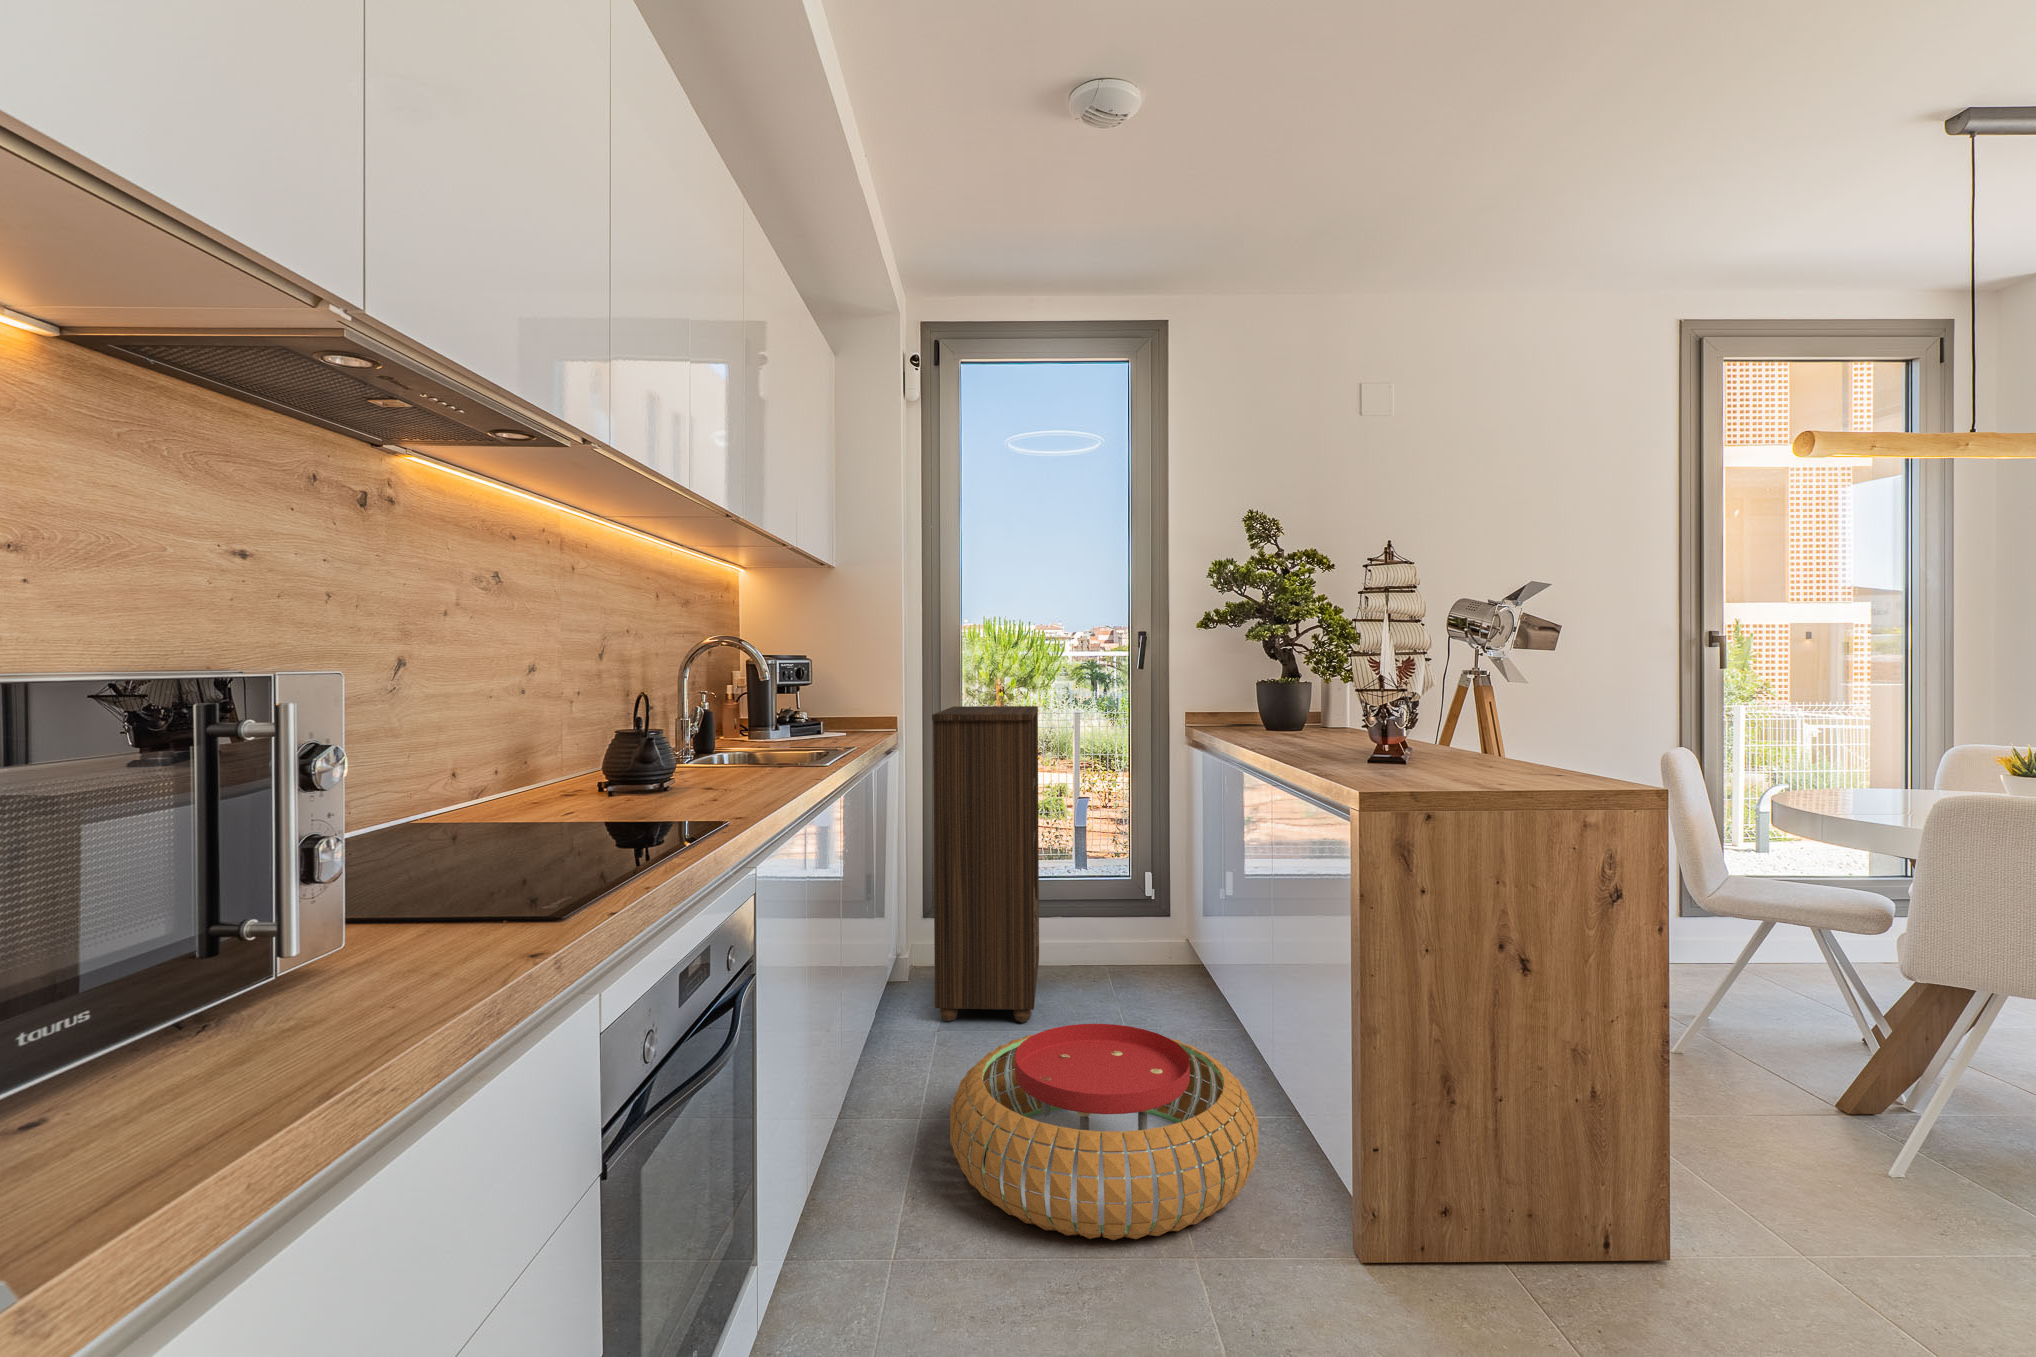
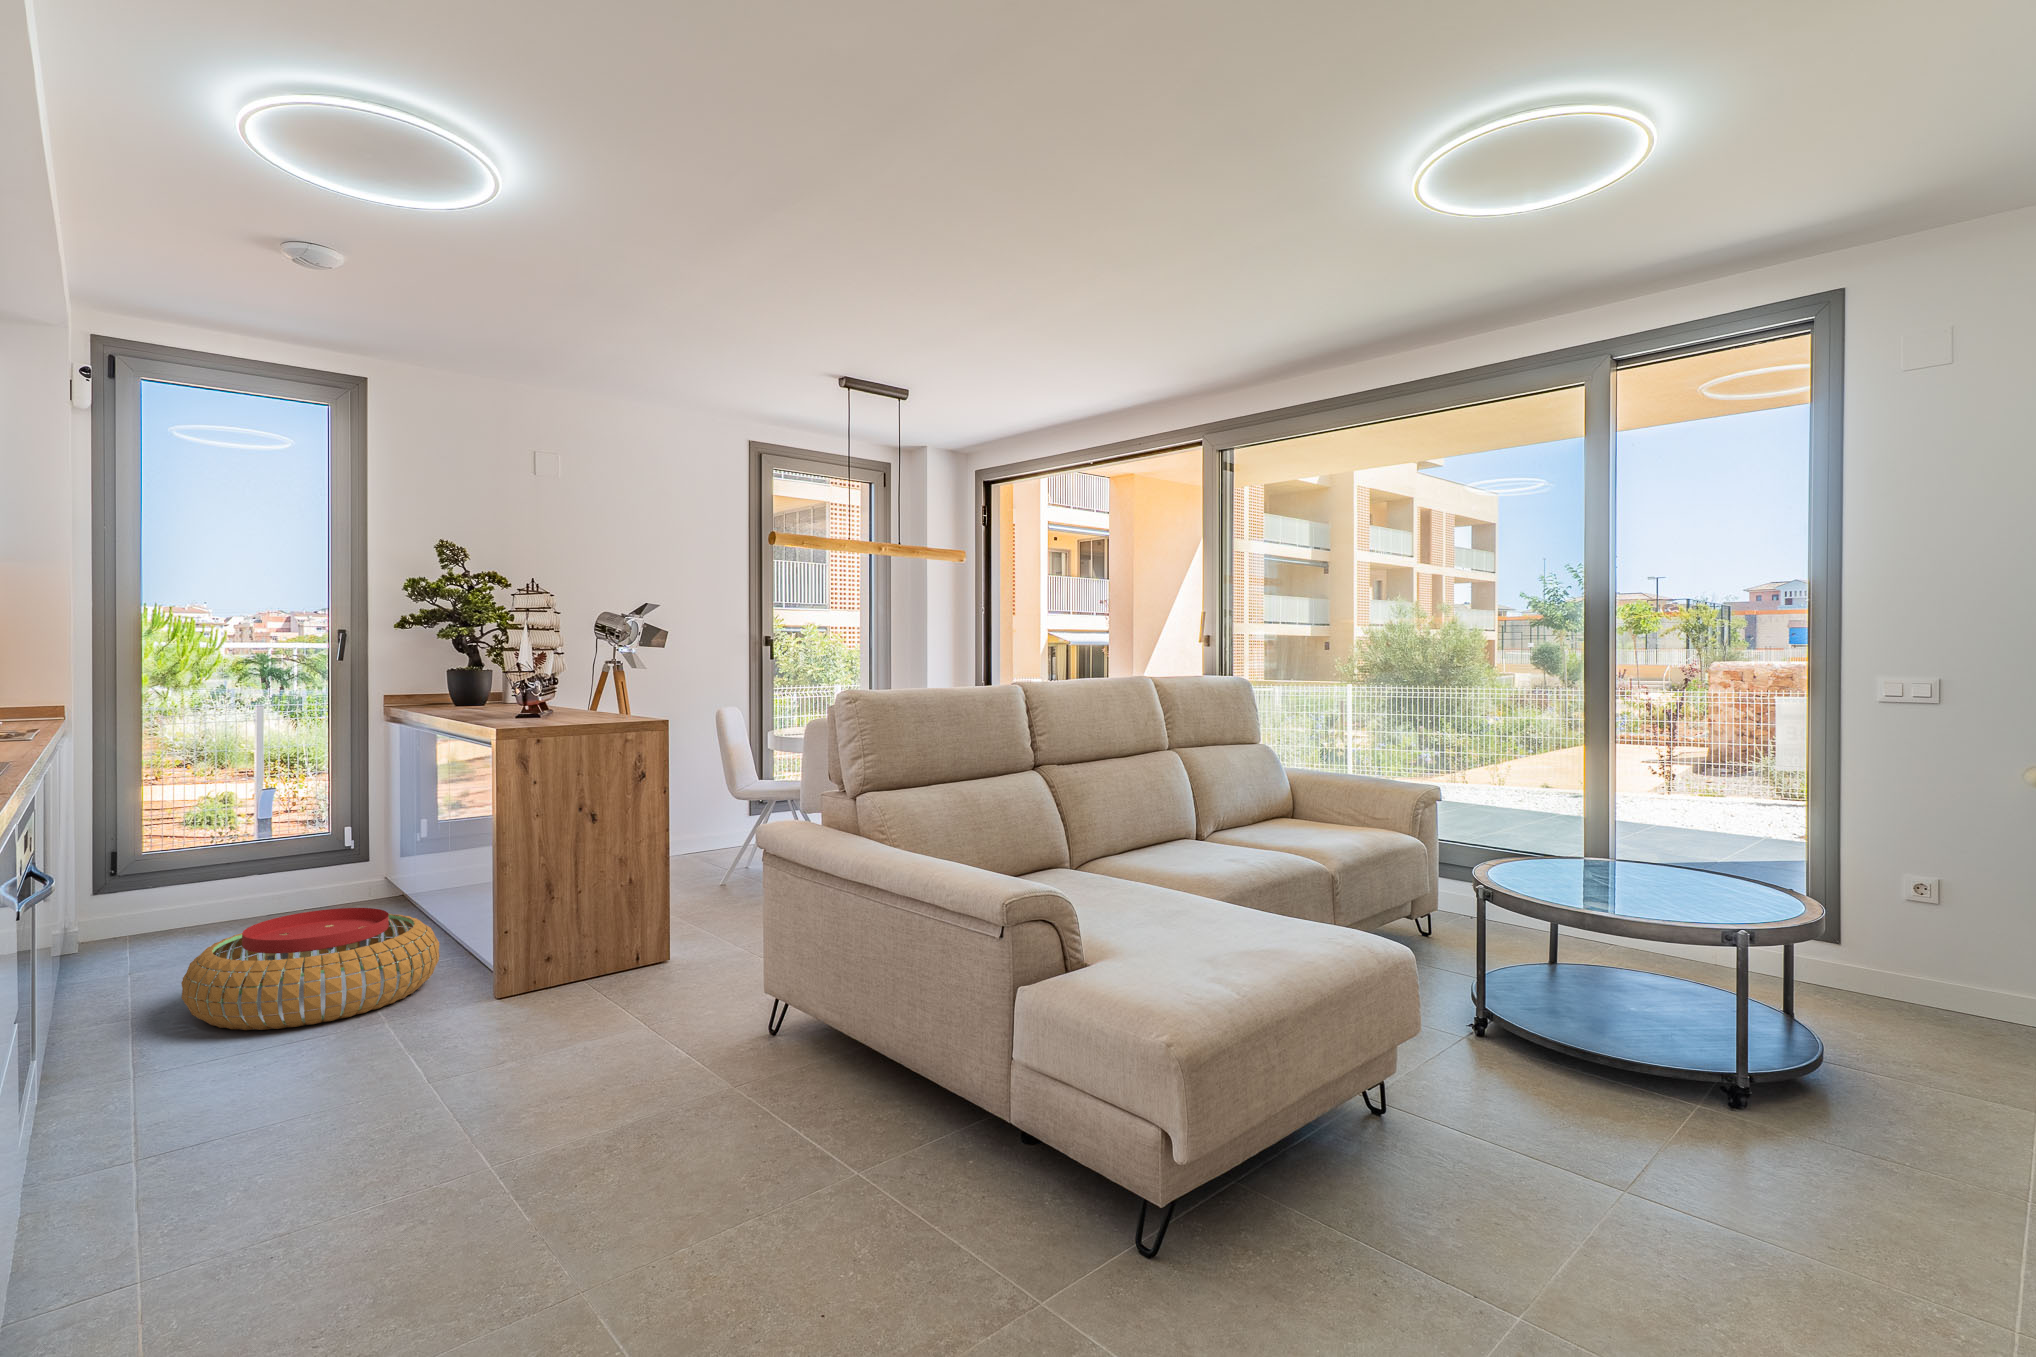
bookshelf: present [932,706,1039,1022] -> none [126,692,241,963]

